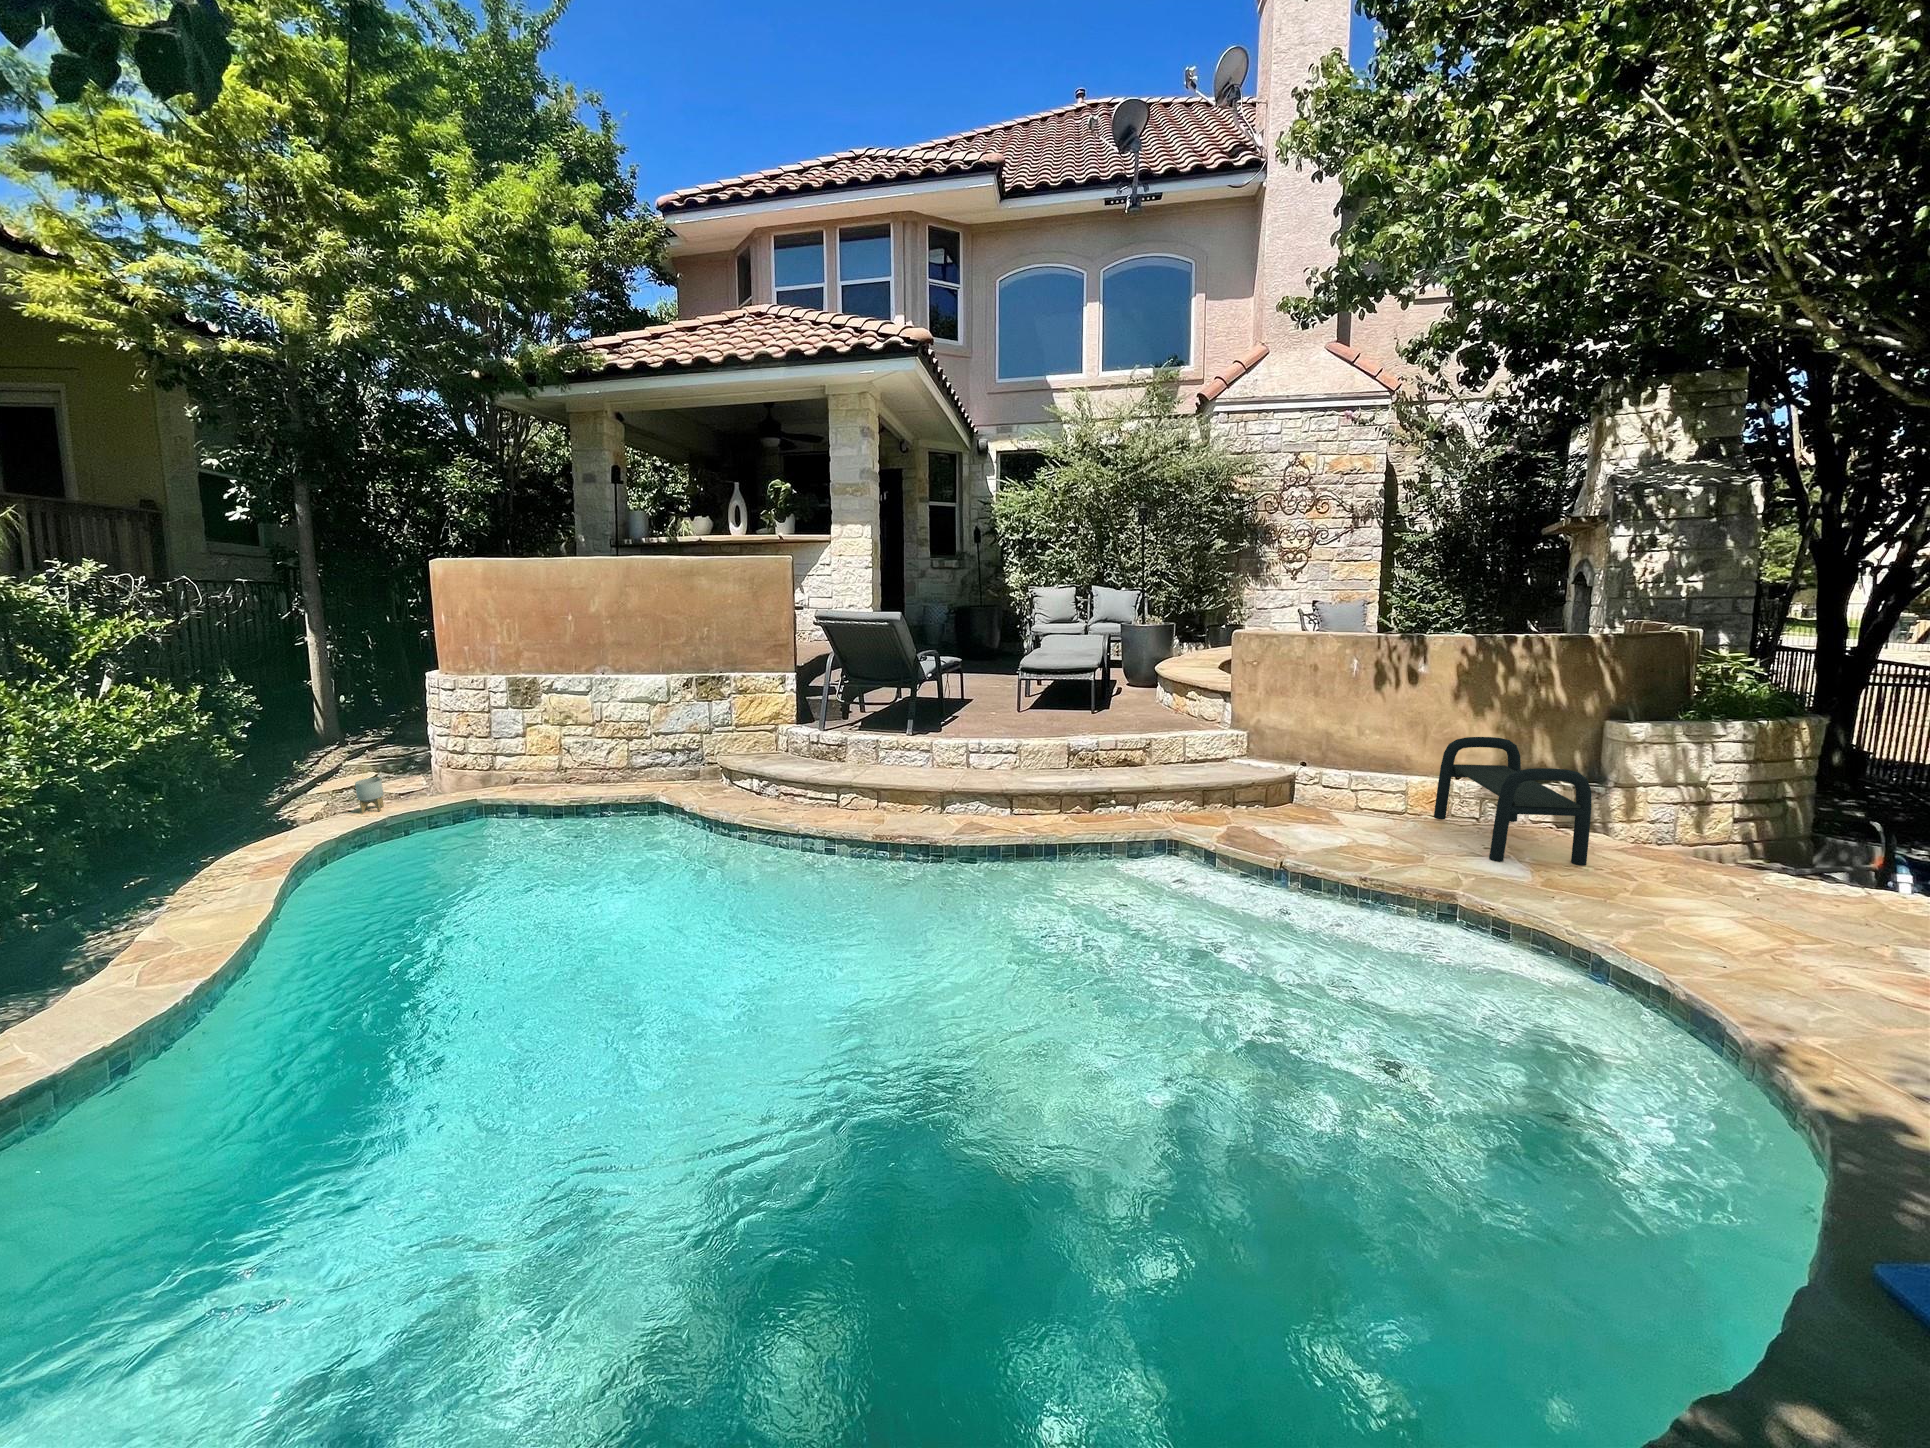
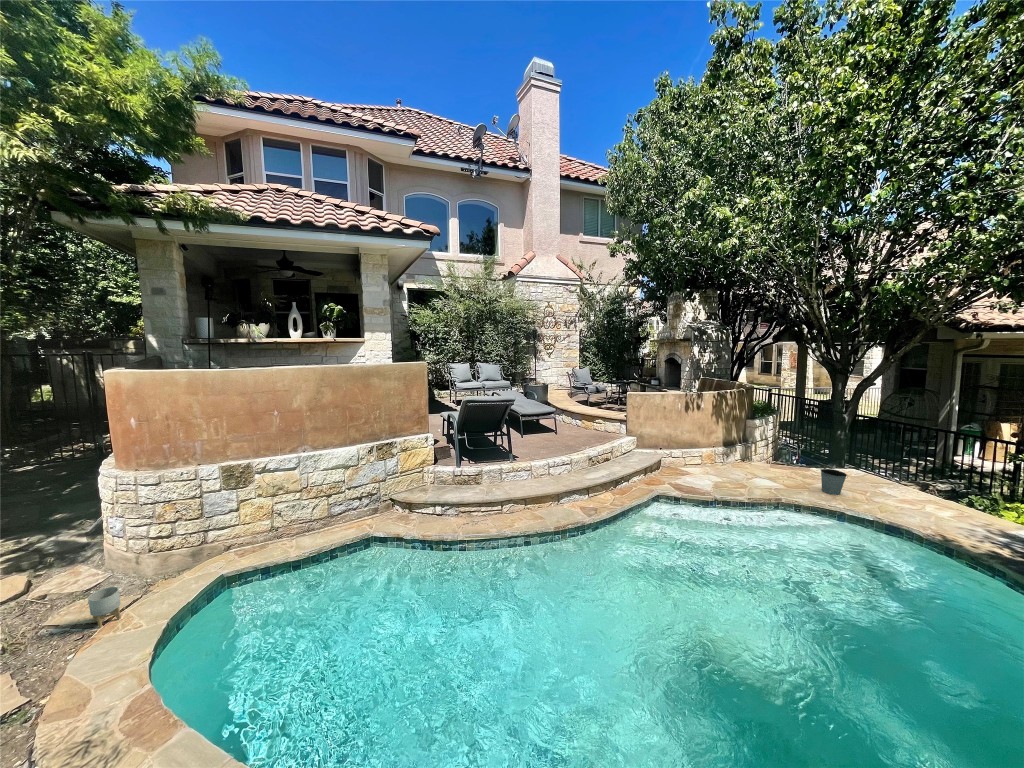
bench: present [1434,737,1591,866] -> none [711,429,775,478]
bucket: none [1669,859,1758,943] -> present [821,469,847,495]

